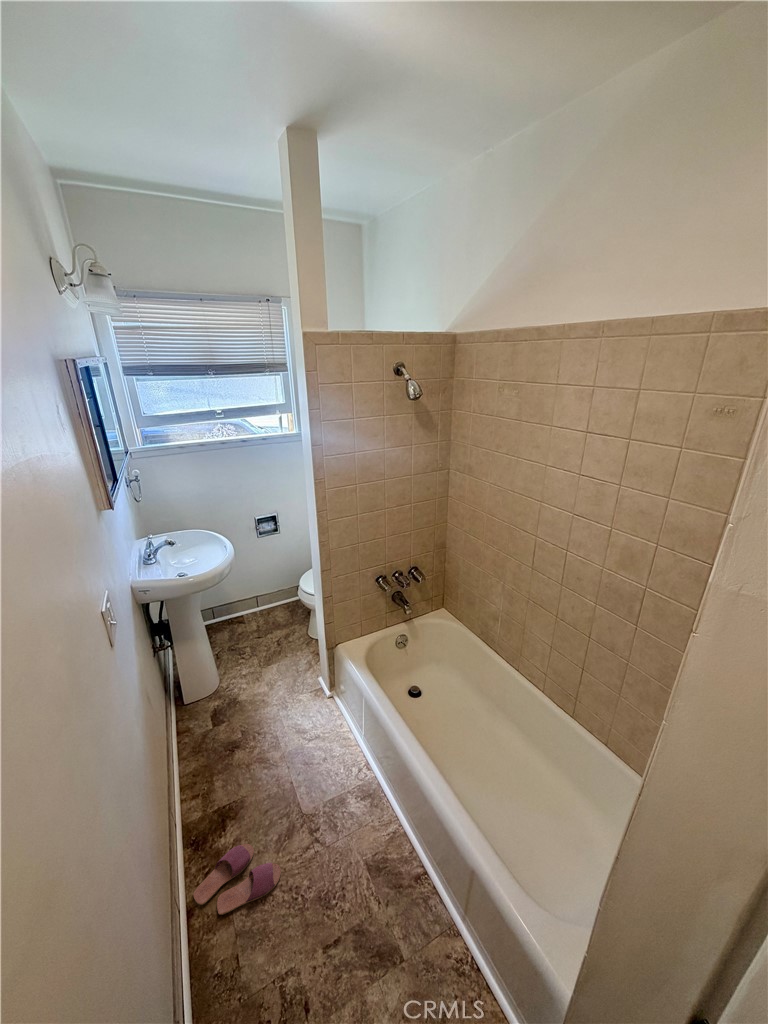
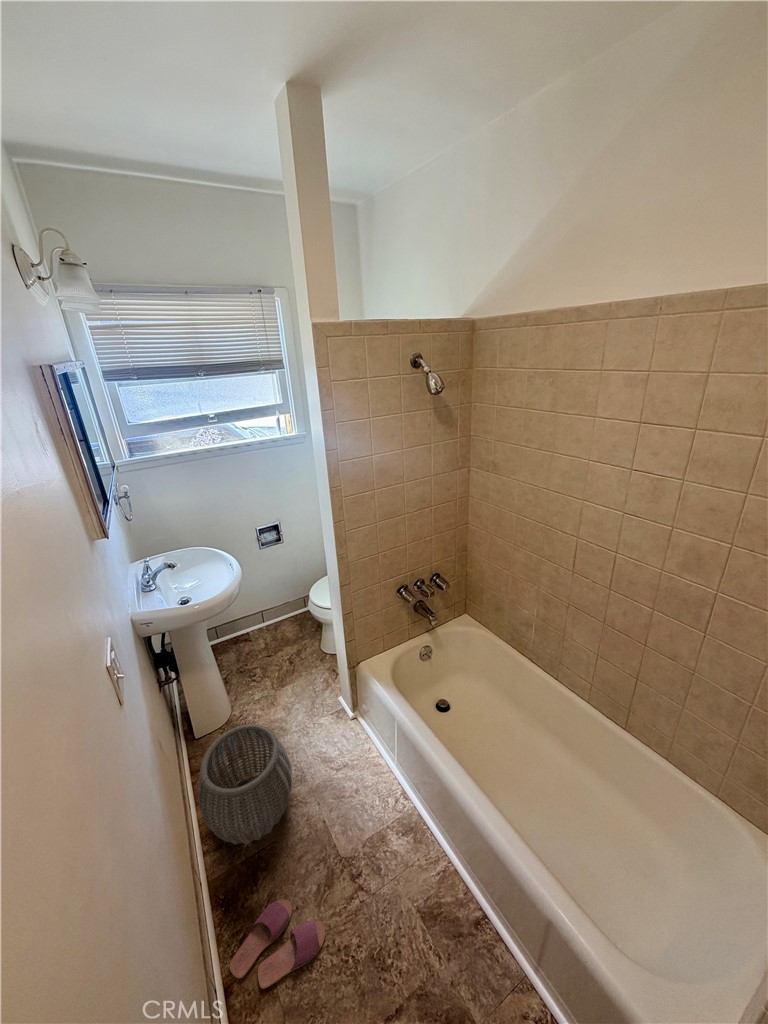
woven basket: none [179,690,266,796] -> present [198,724,293,845]

